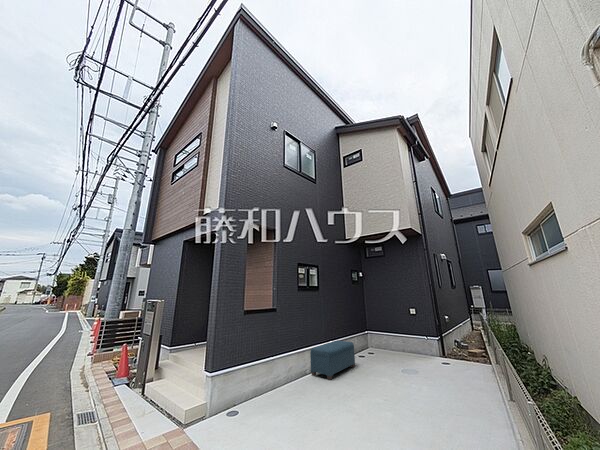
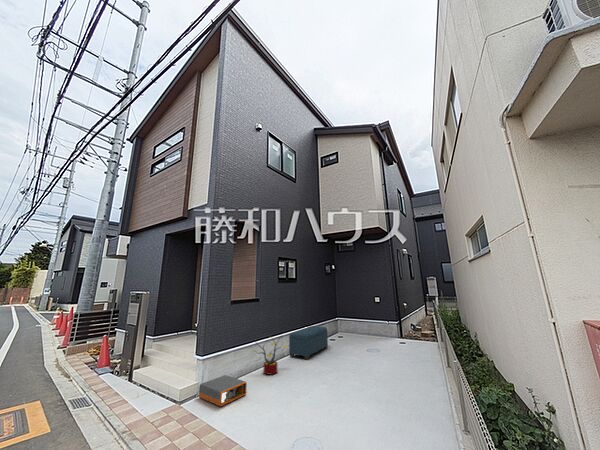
decorative plant: none [265,349,307,396] -> present [258,340,287,374]
storage box: none [205,395,257,433] -> present [199,375,247,406]

